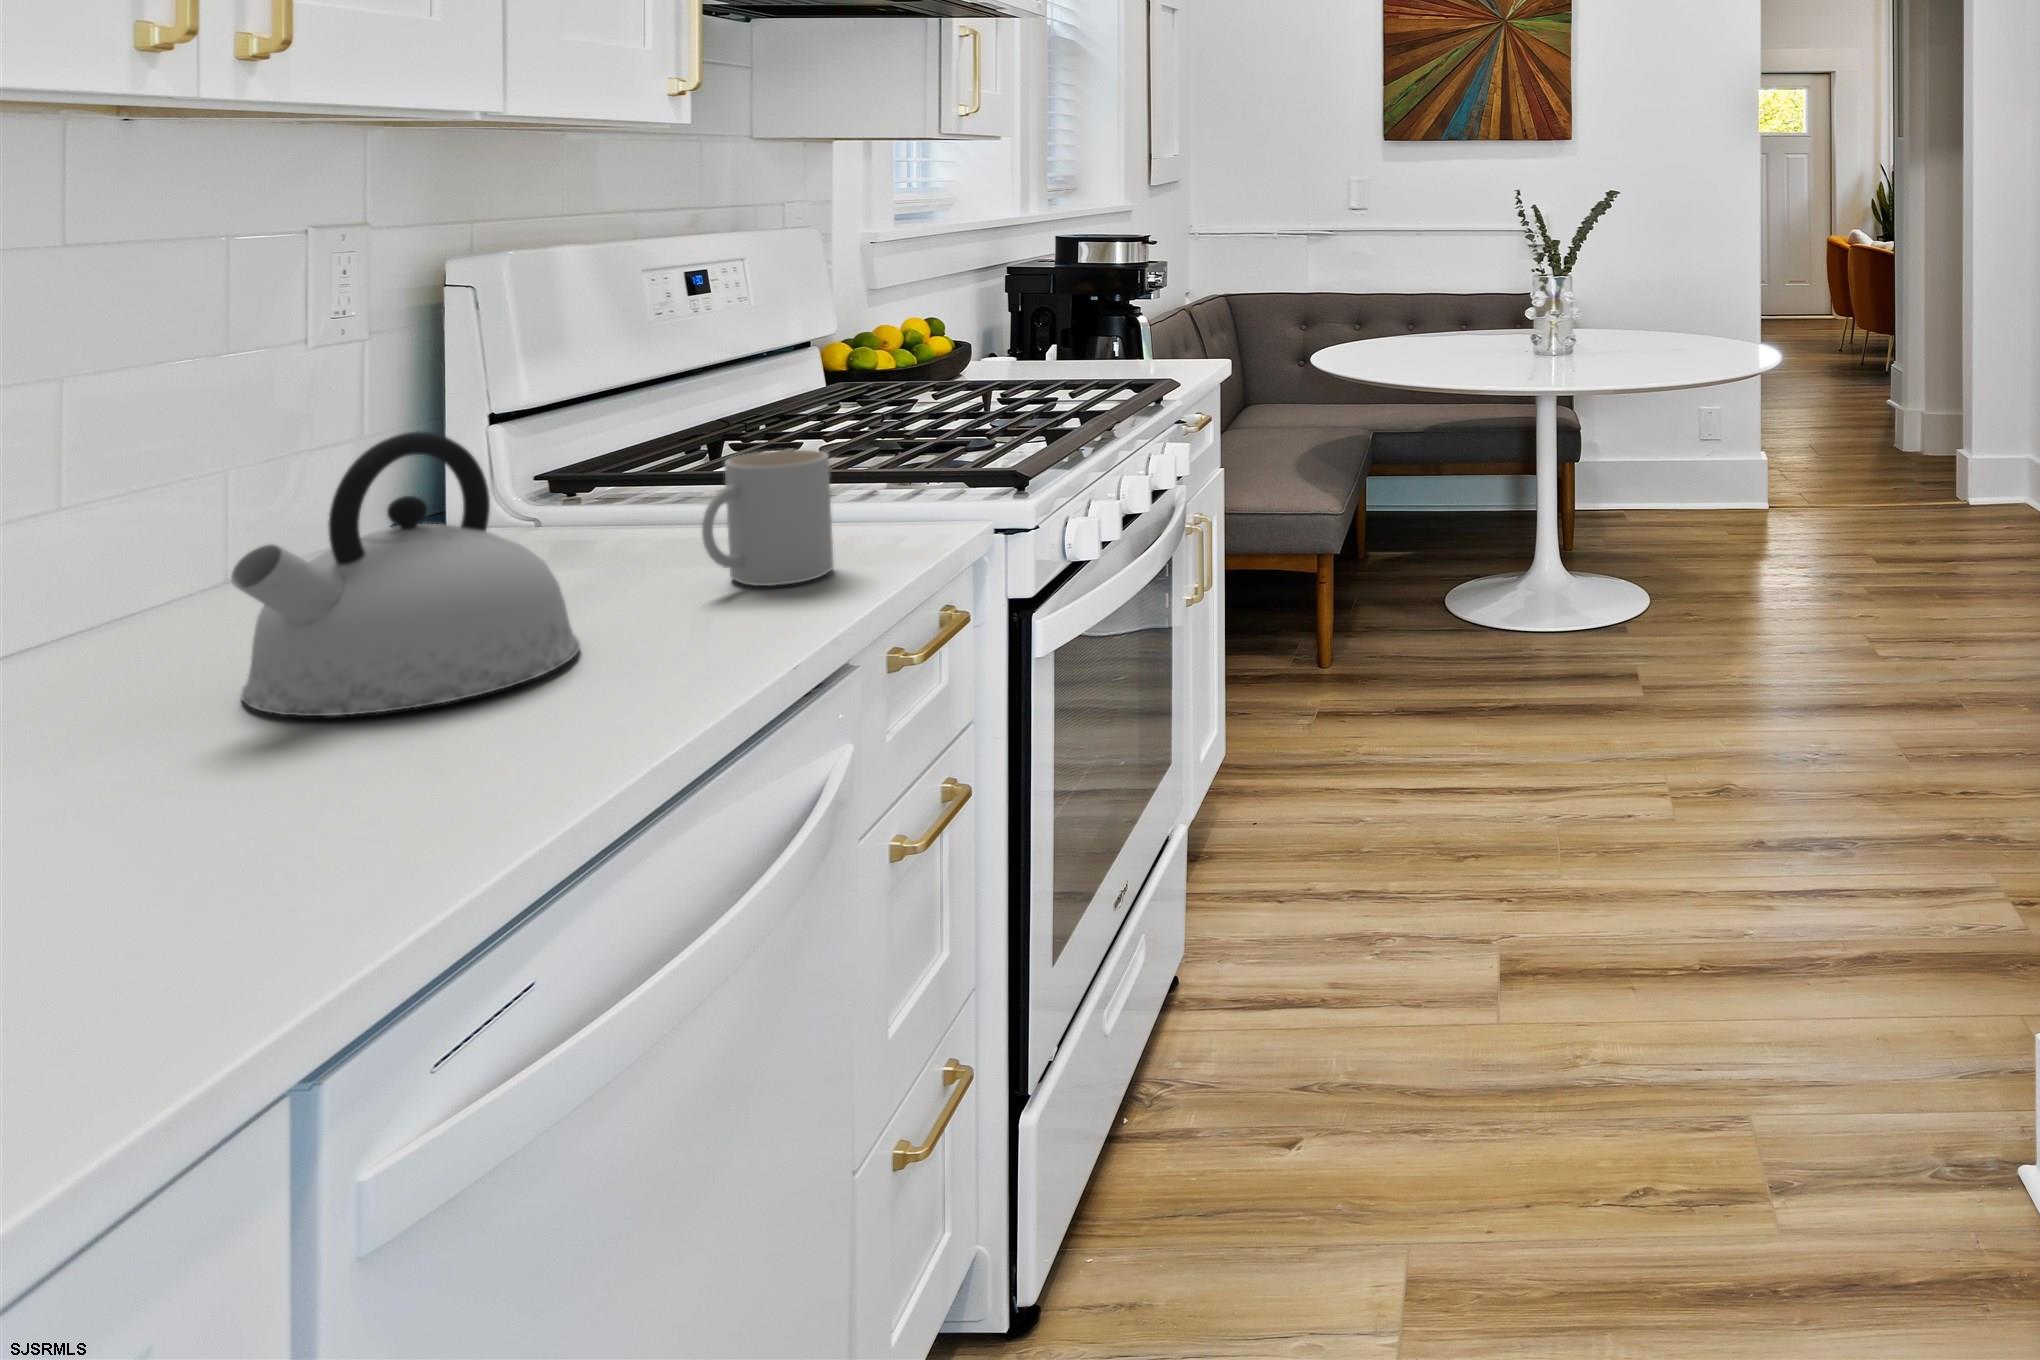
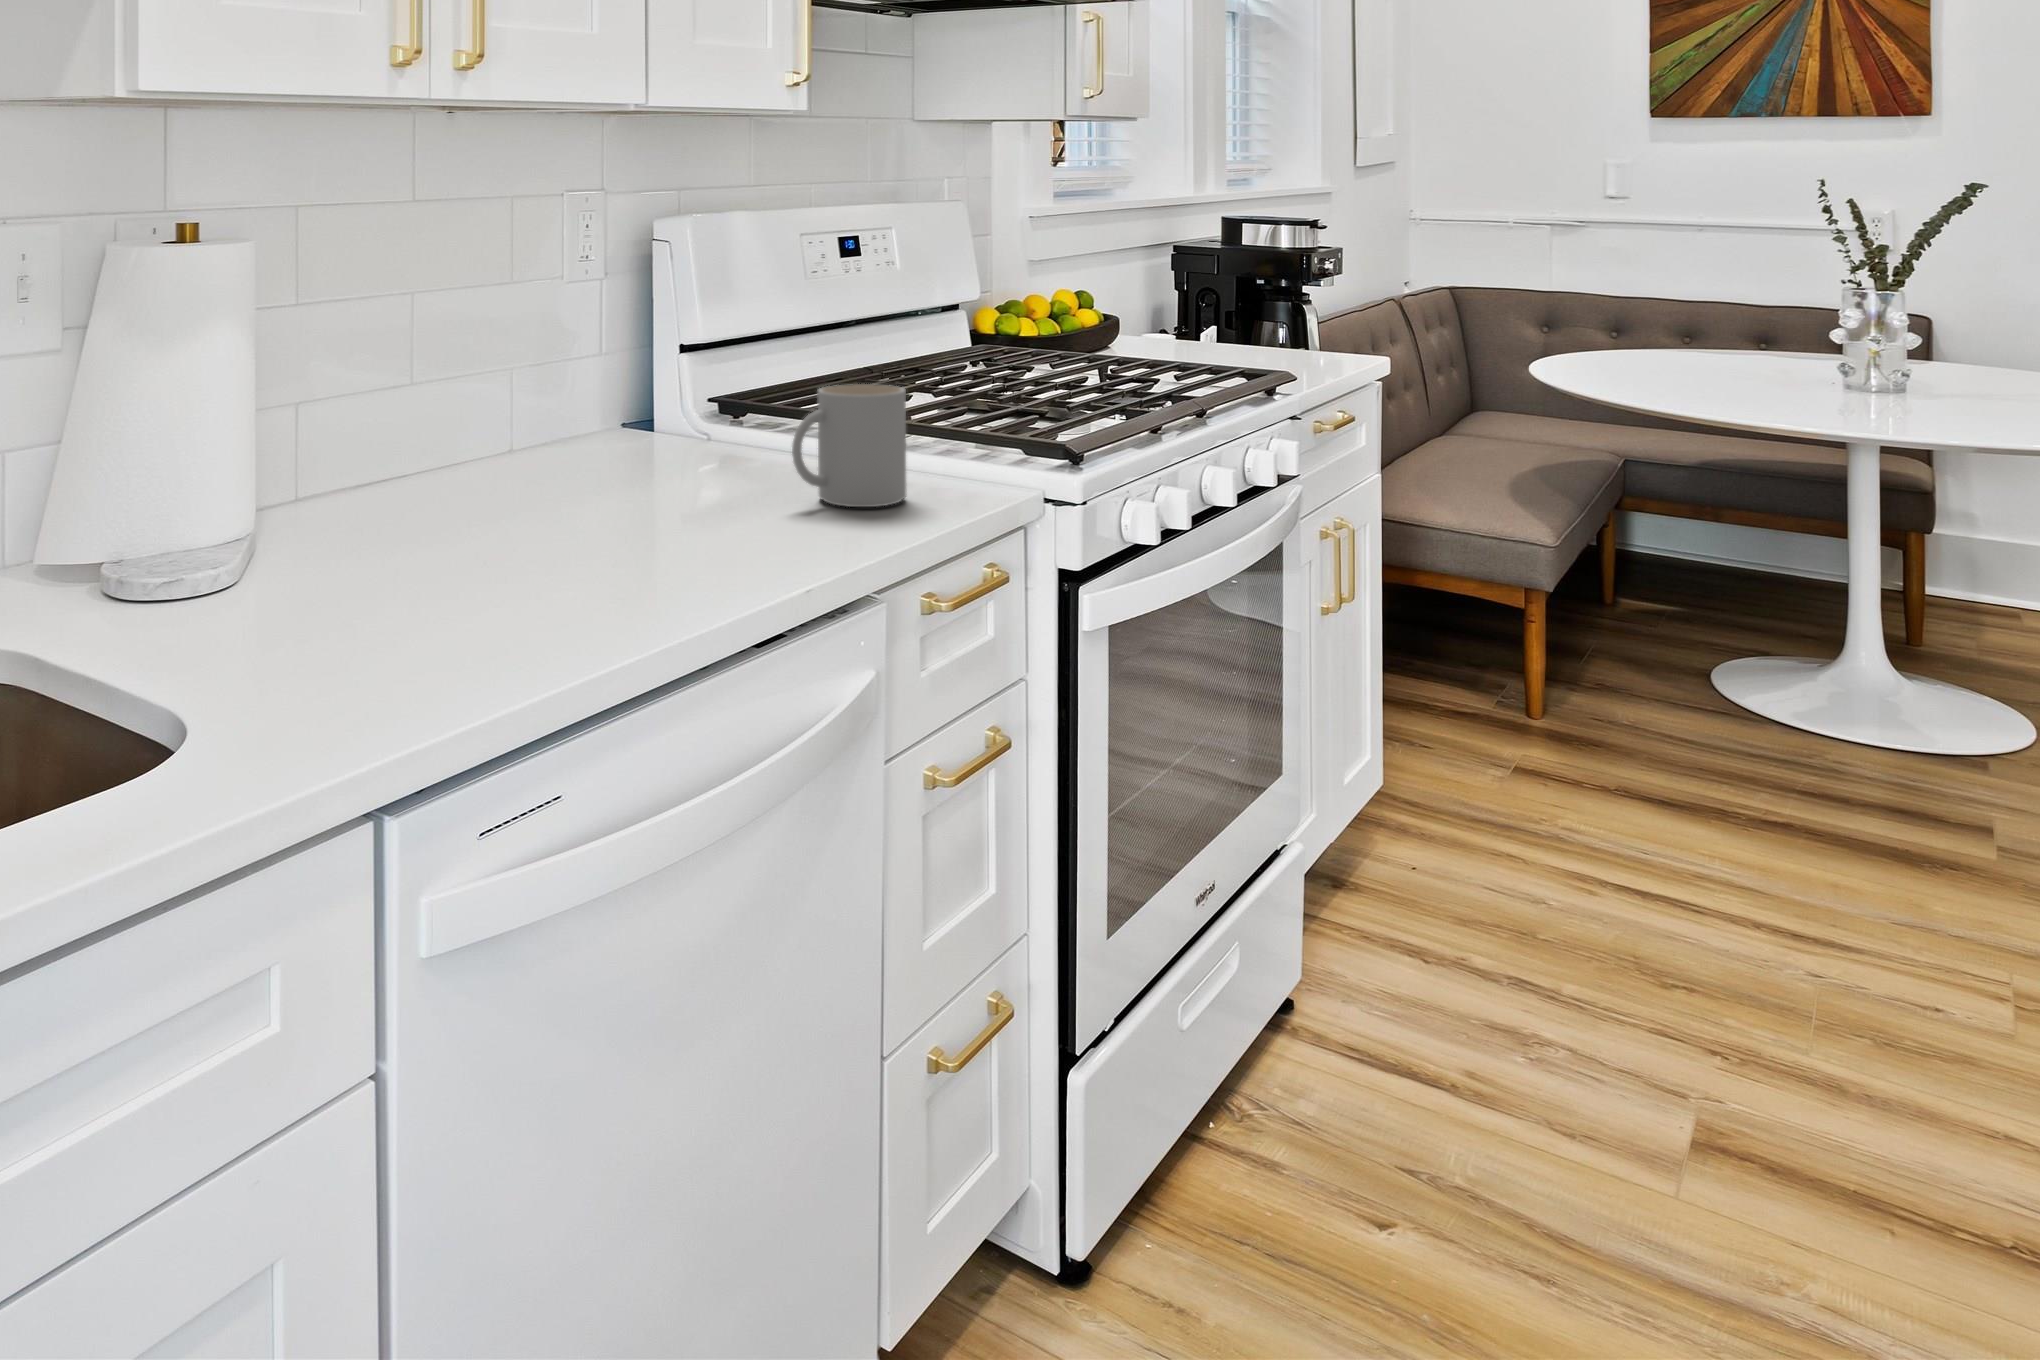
kettle: present [231,431,580,716] -> none [441,336,681,558]

